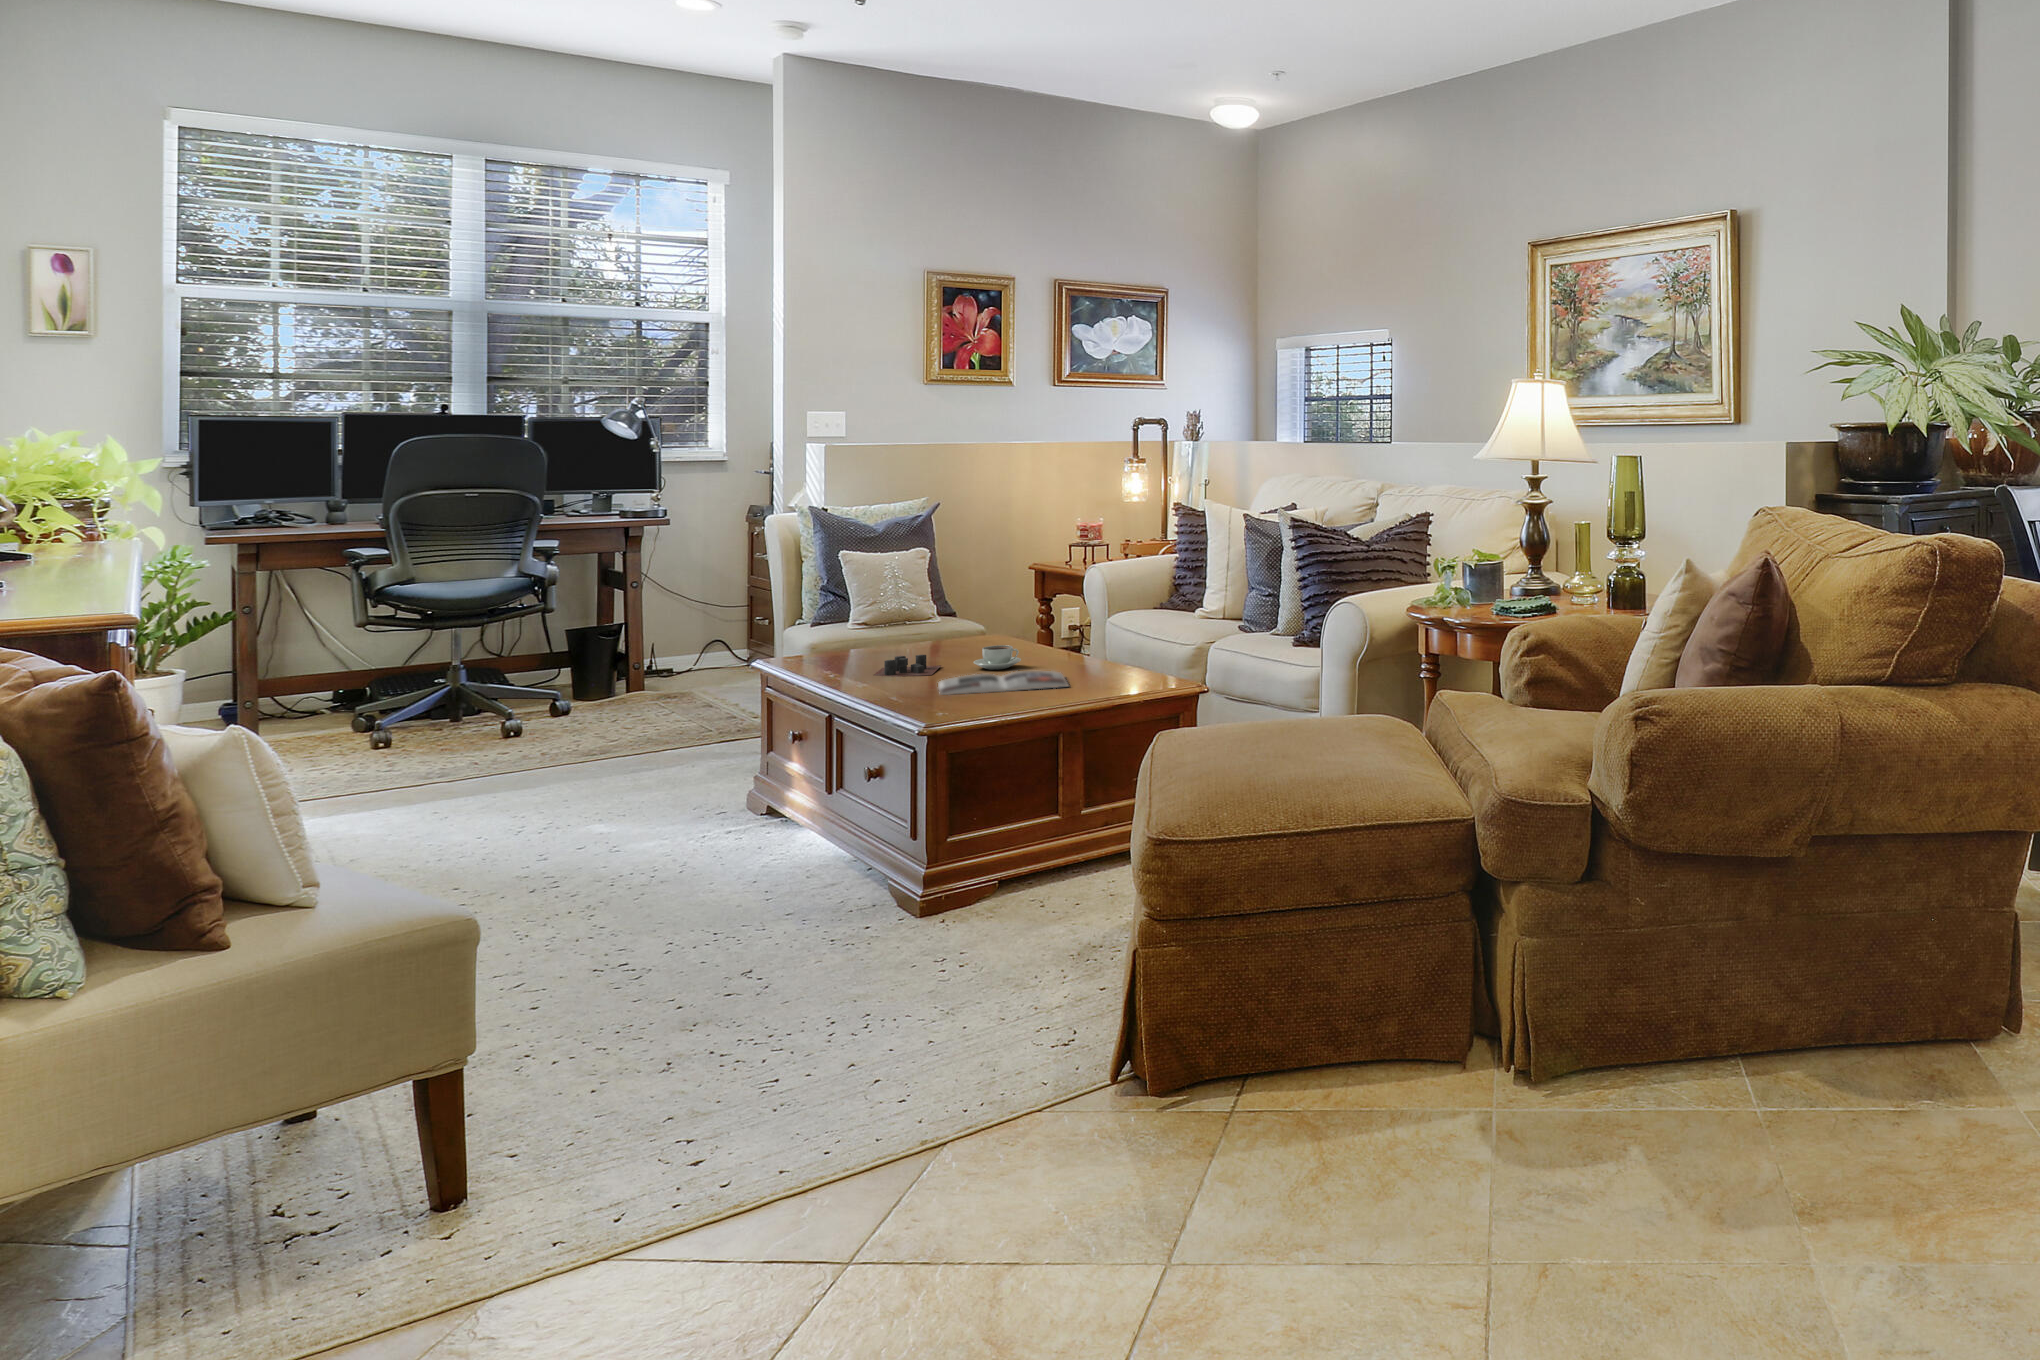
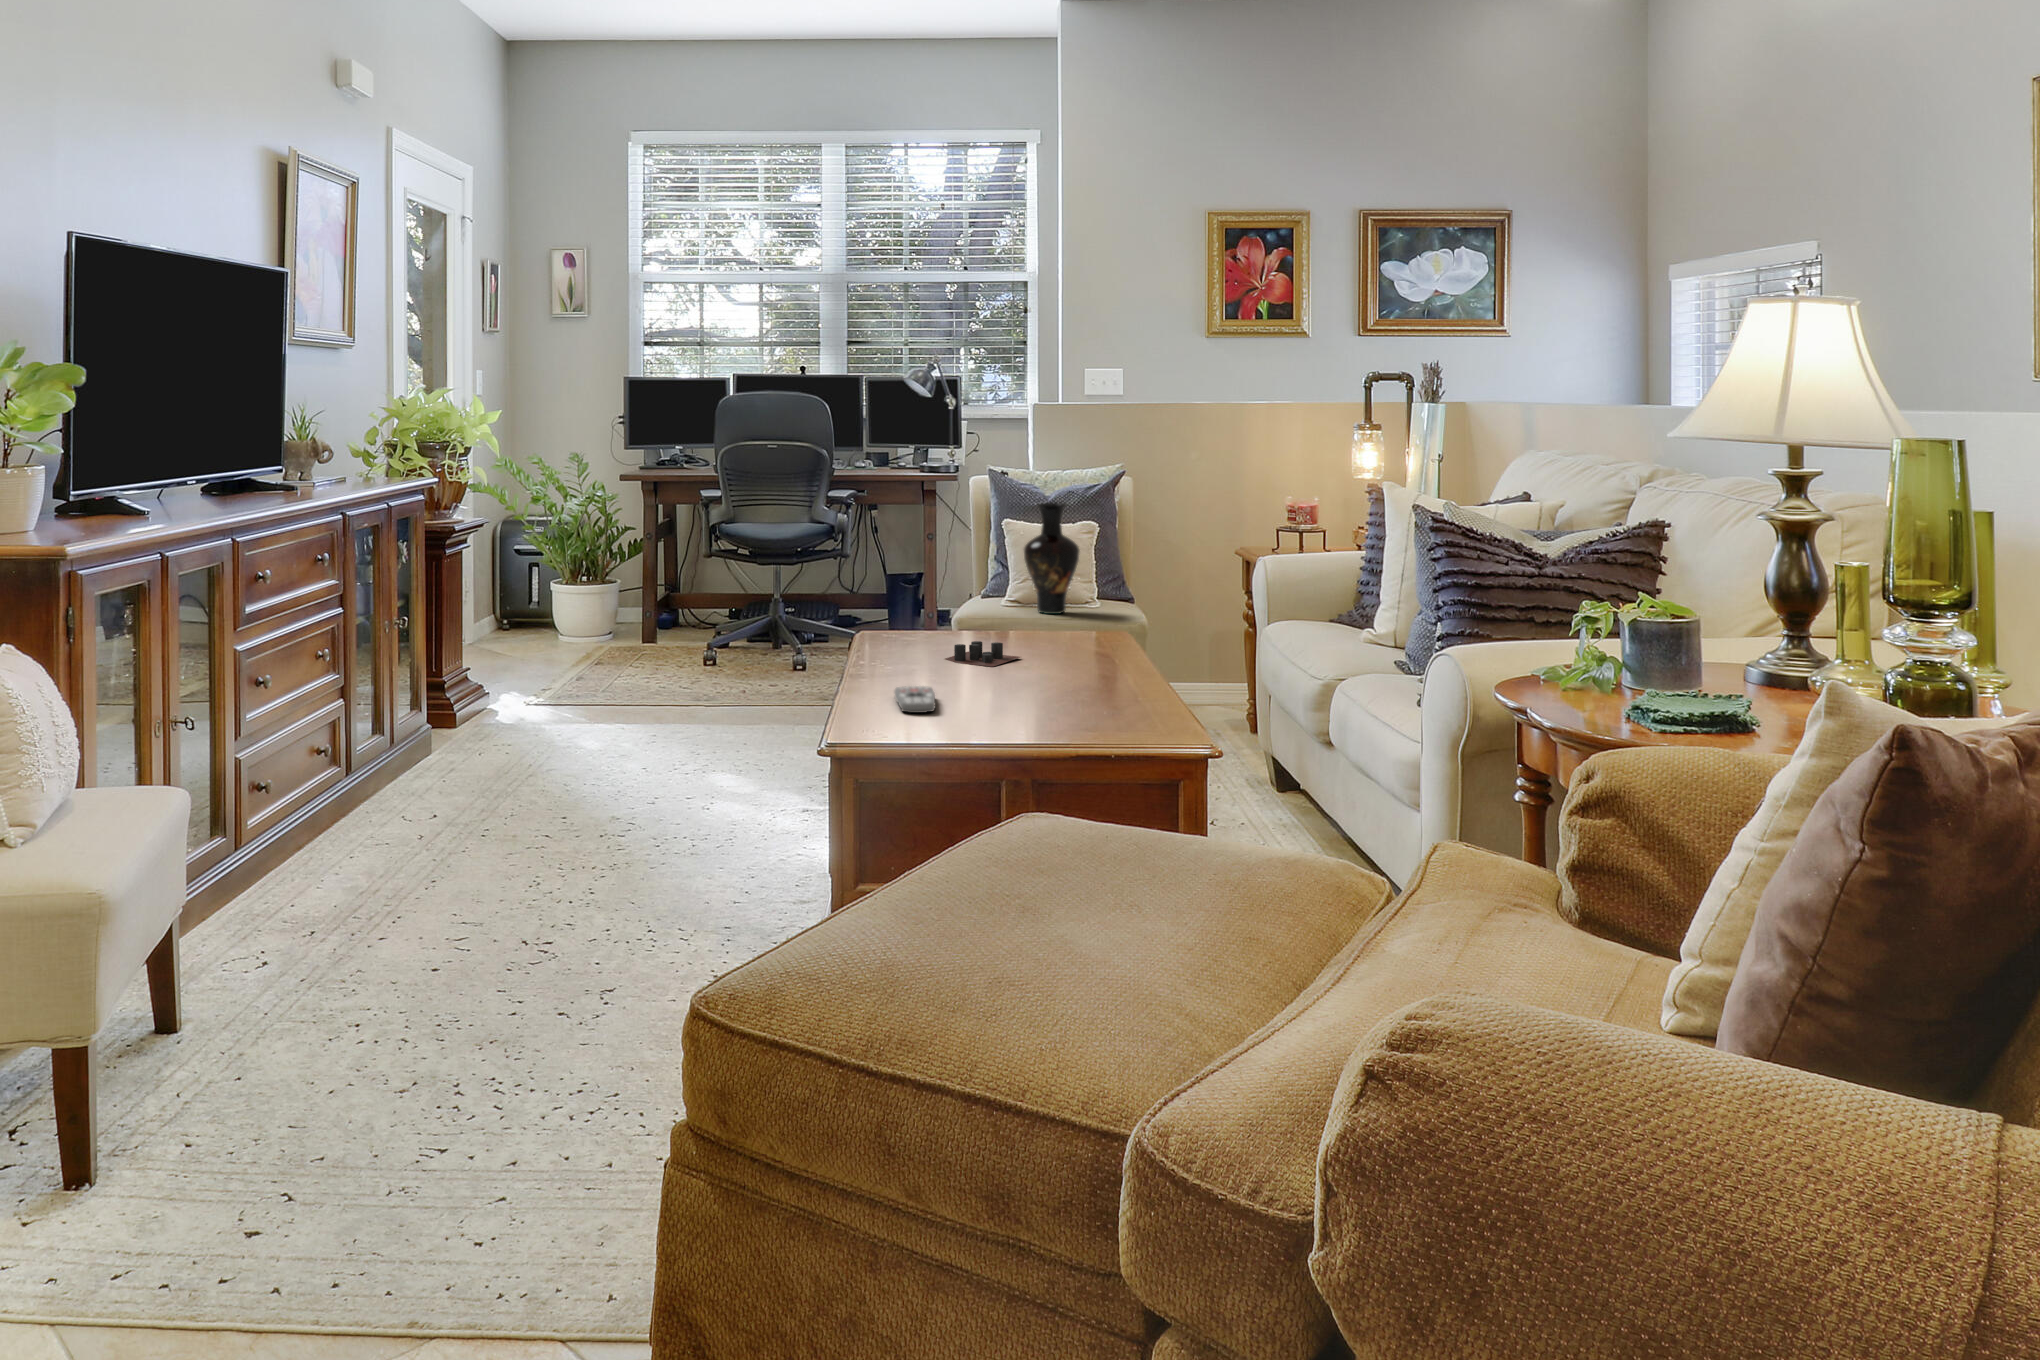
vase: none [850,532,905,635] -> present [1024,502,1080,614]
coffee cup: present [973,645,1021,669] -> none [1044,642,1096,670]
magazine: present [938,671,1068,695] -> none [948,673,1108,703]
remote control: none [905,691,969,712] -> present [894,686,935,713]

